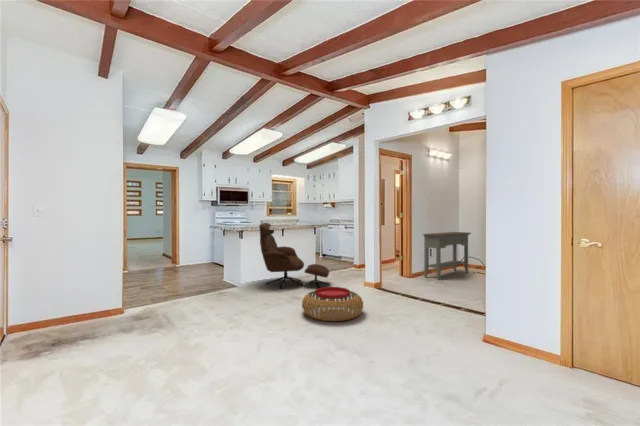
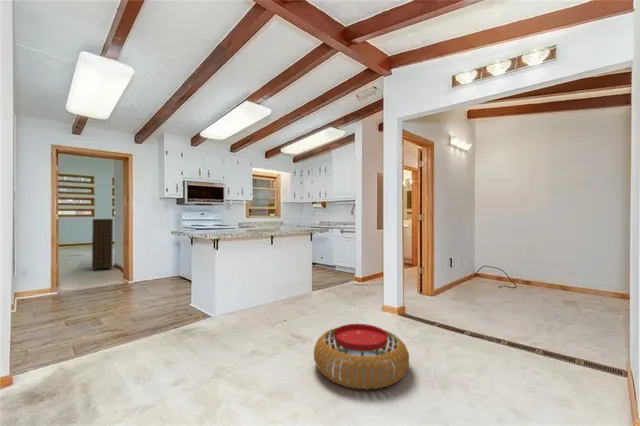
bookshelf: none [145,218,161,259] -> present [92,219,113,271]
lounge chair: present [259,223,329,288] -> none [242,227,336,318]
console table: present [423,232,471,280] -> none [446,236,495,297]

